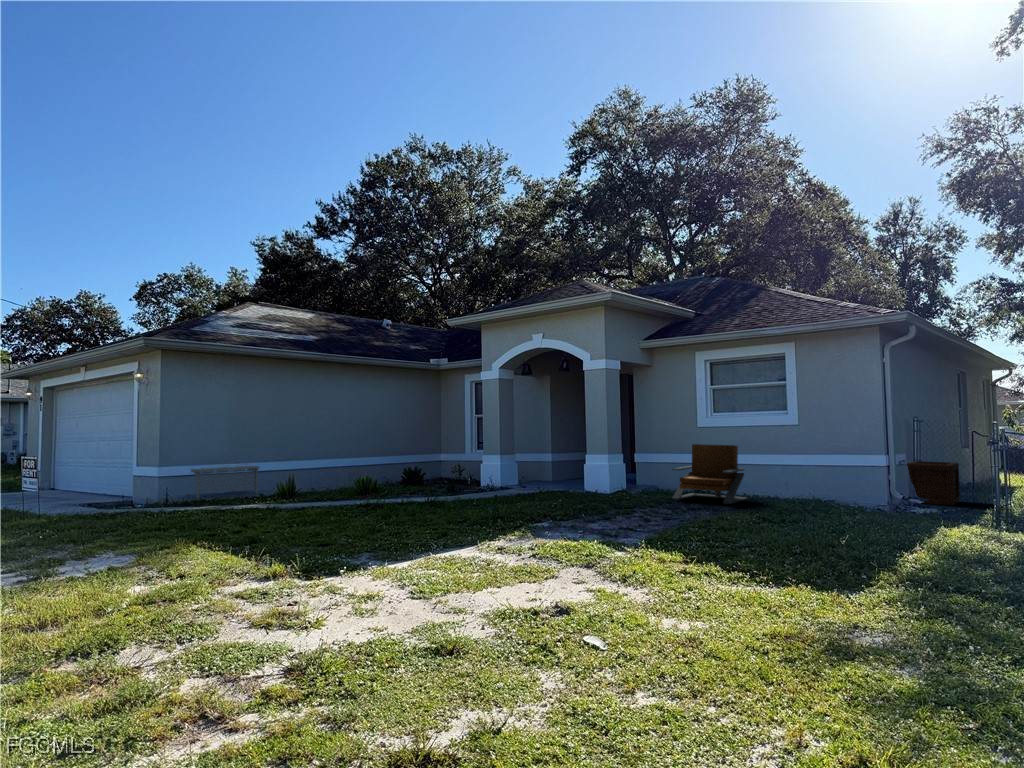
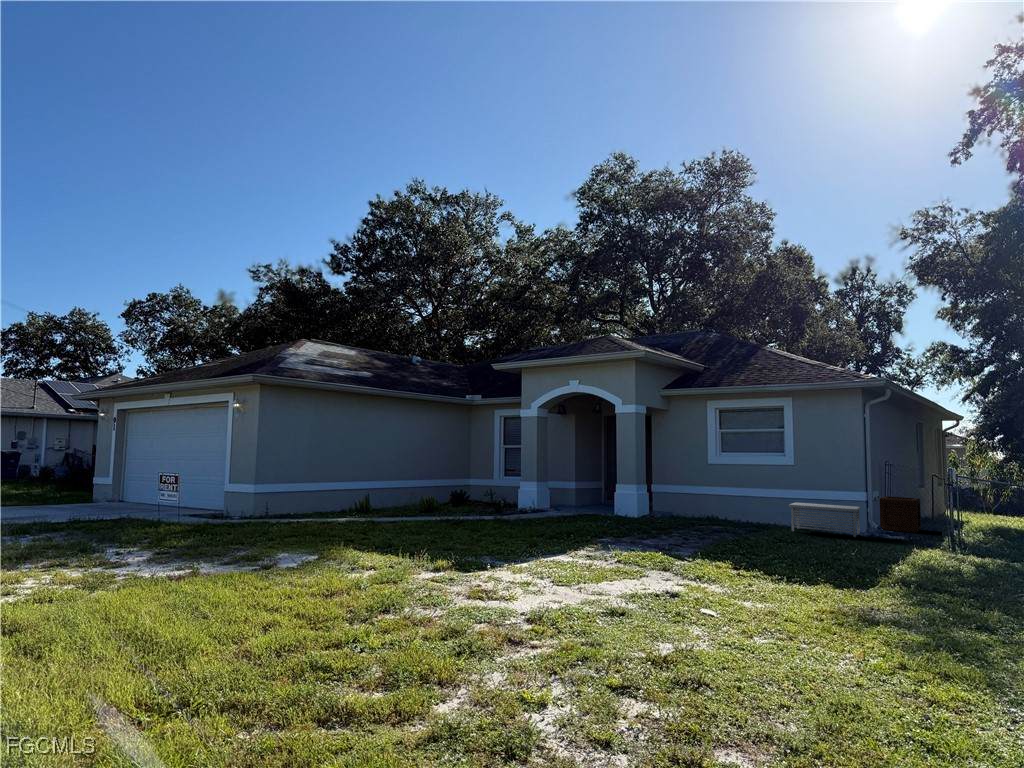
lounge chair: present [672,444,747,504] -> none [692,478,752,529]
storage bench: present [186,466,260,498] -> present [789,502,860,537]

